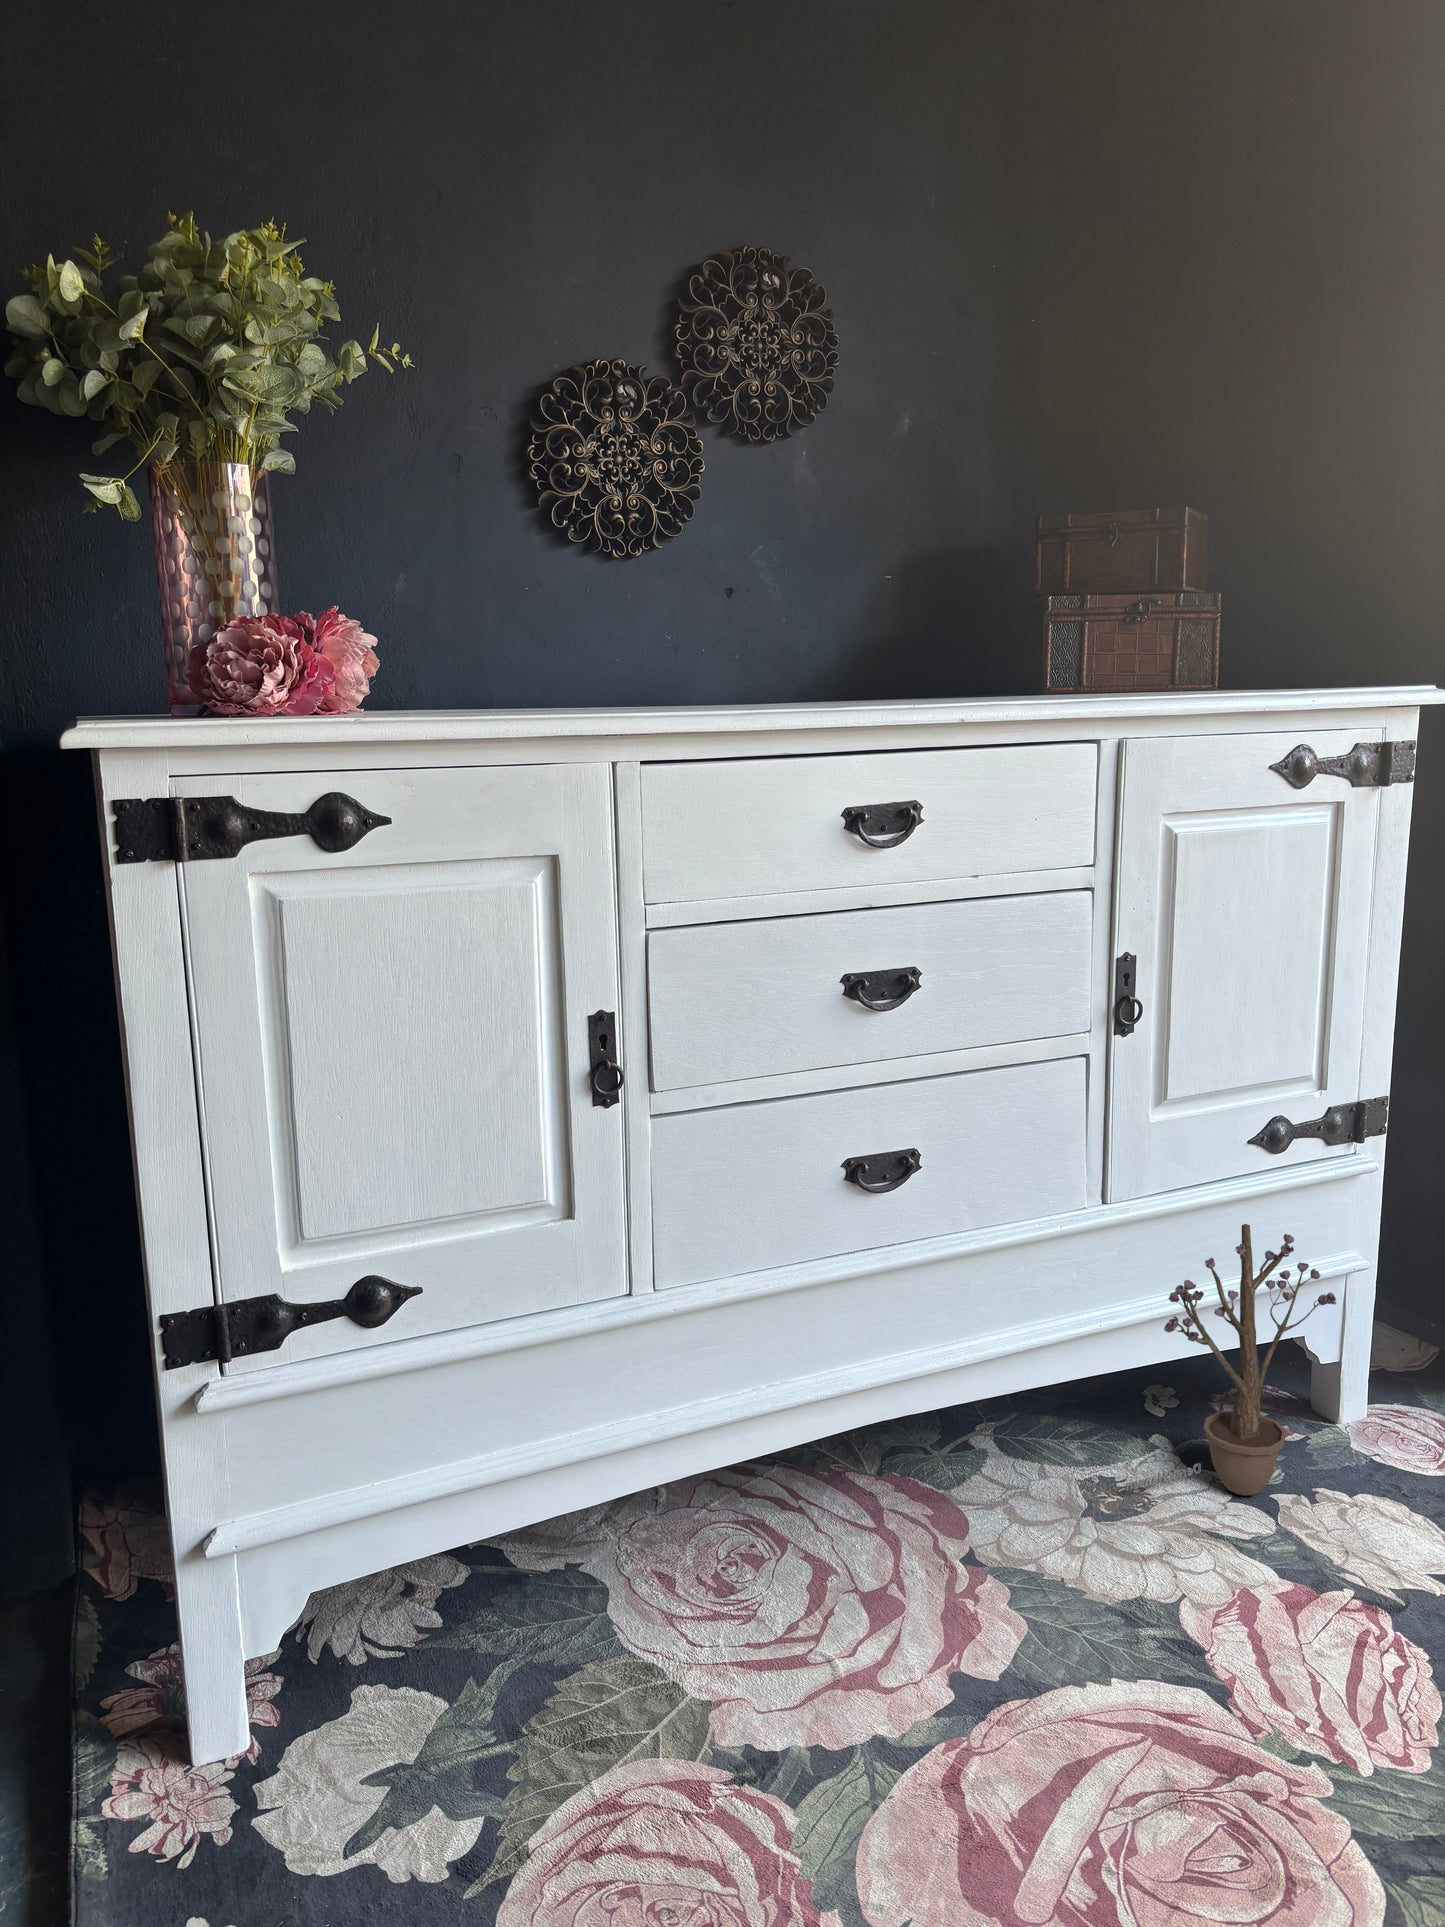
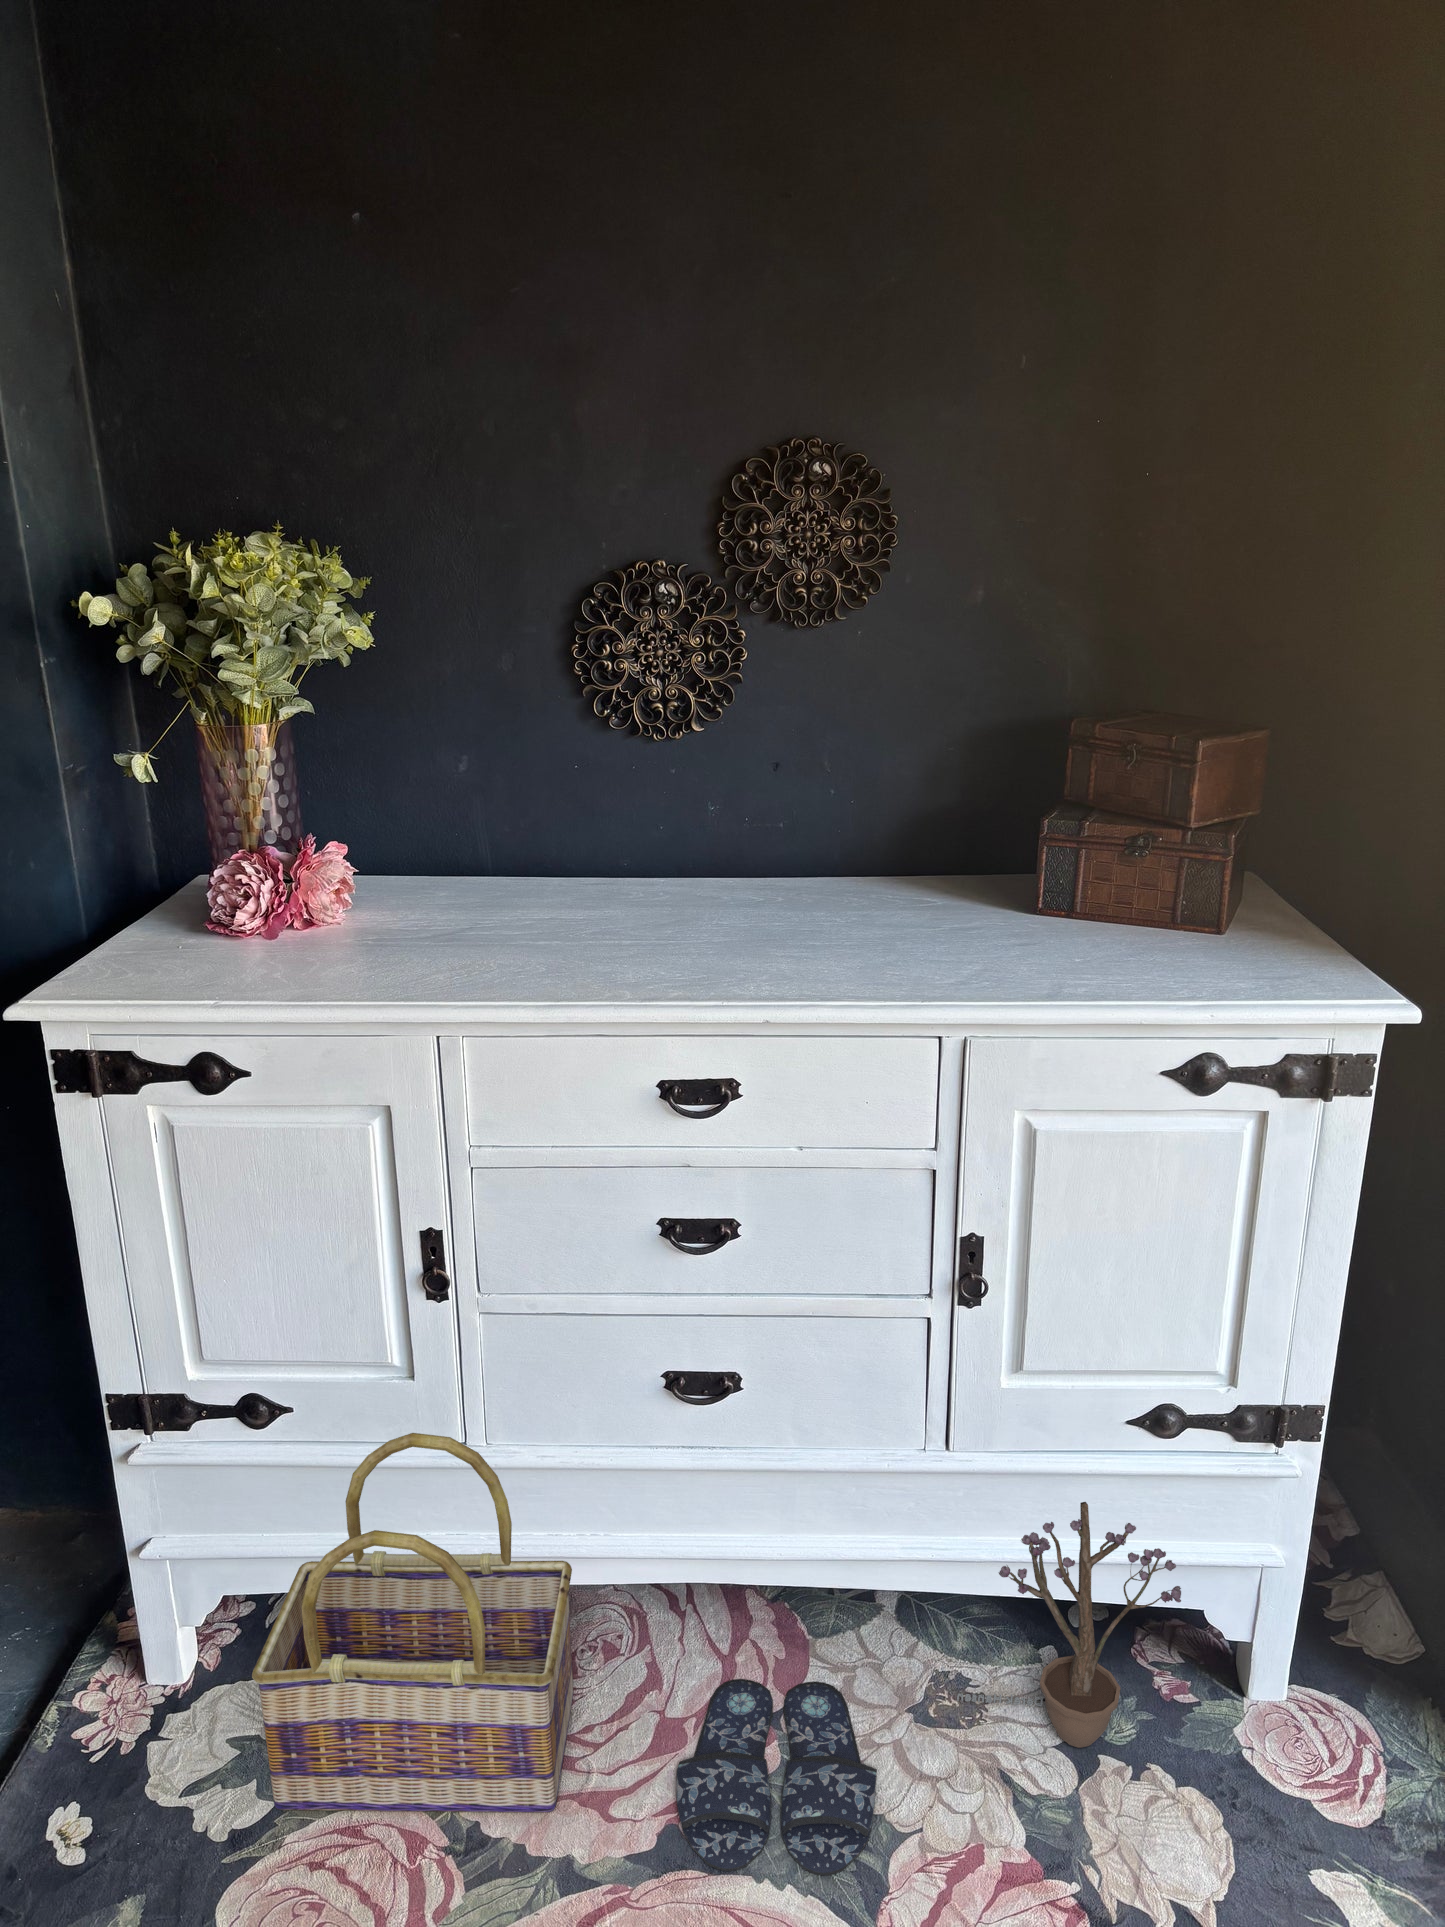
basket: none [426,1297,828,1818] -> present [252,1433,573,1812]
slippers: none [892,1519,1149,1692] -> present [676,1679,877,1876]

